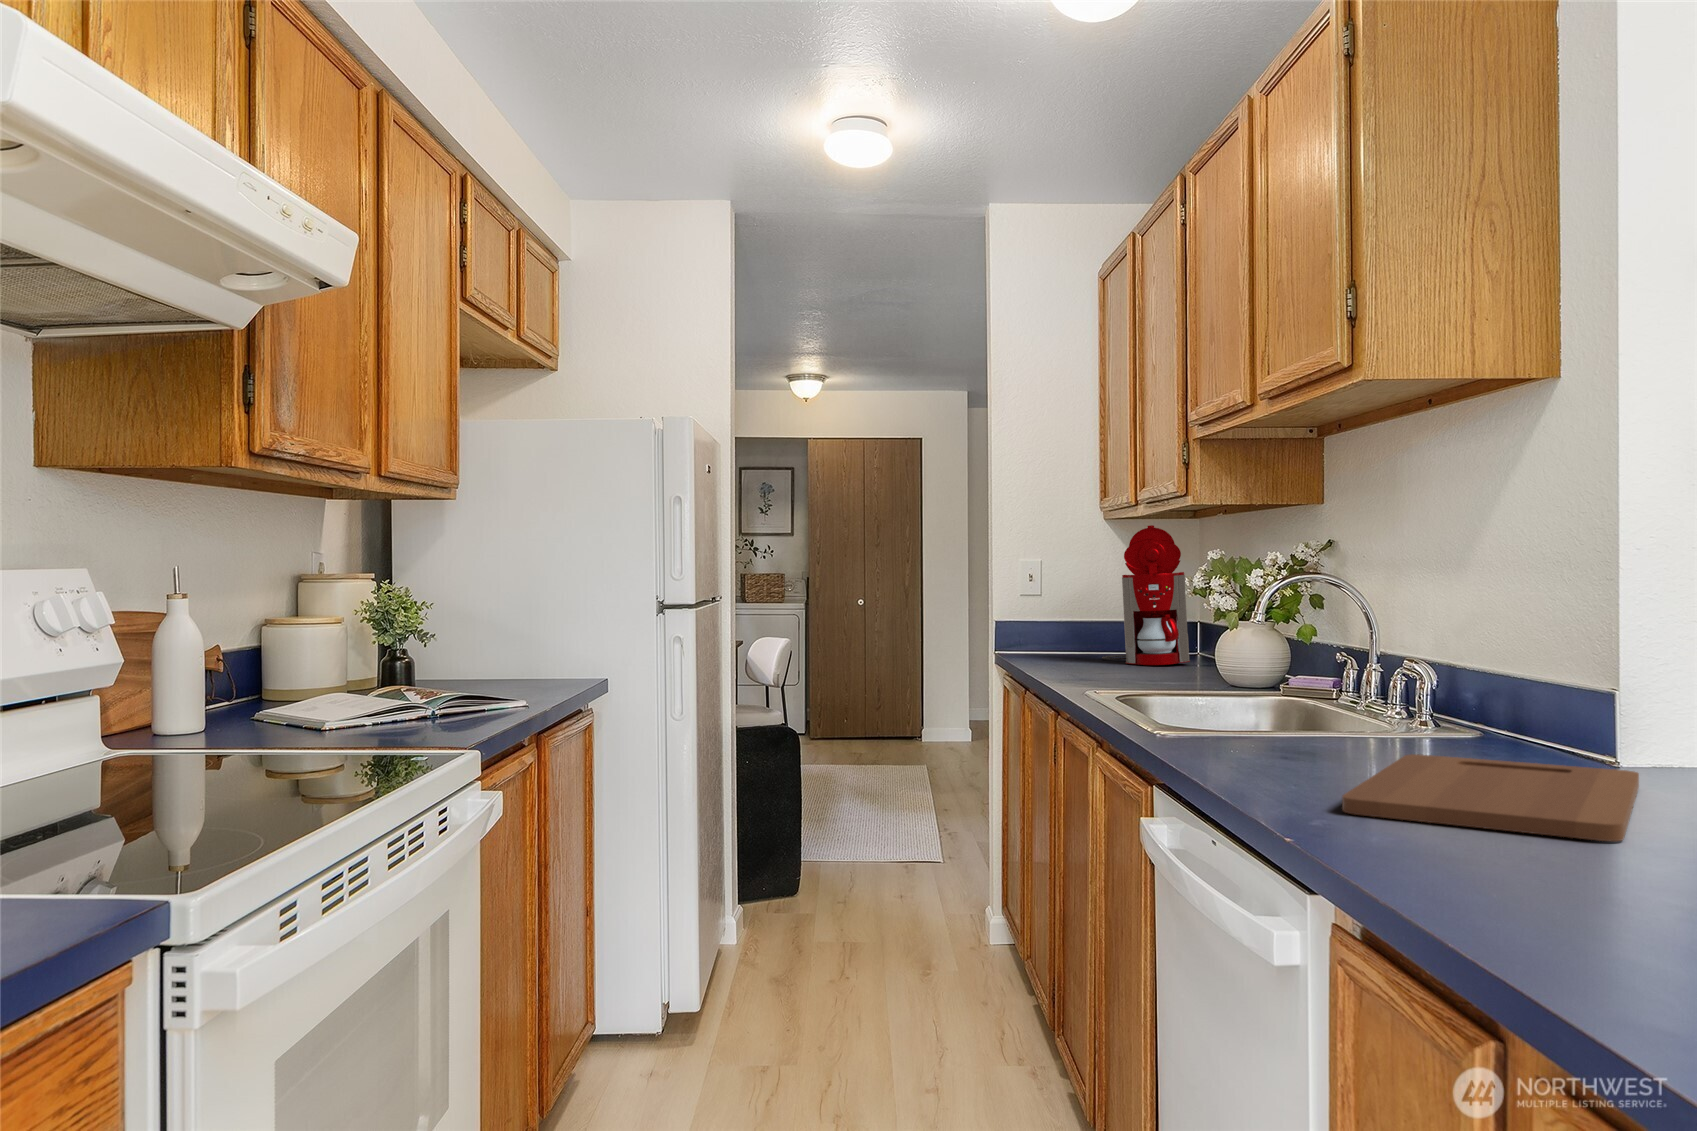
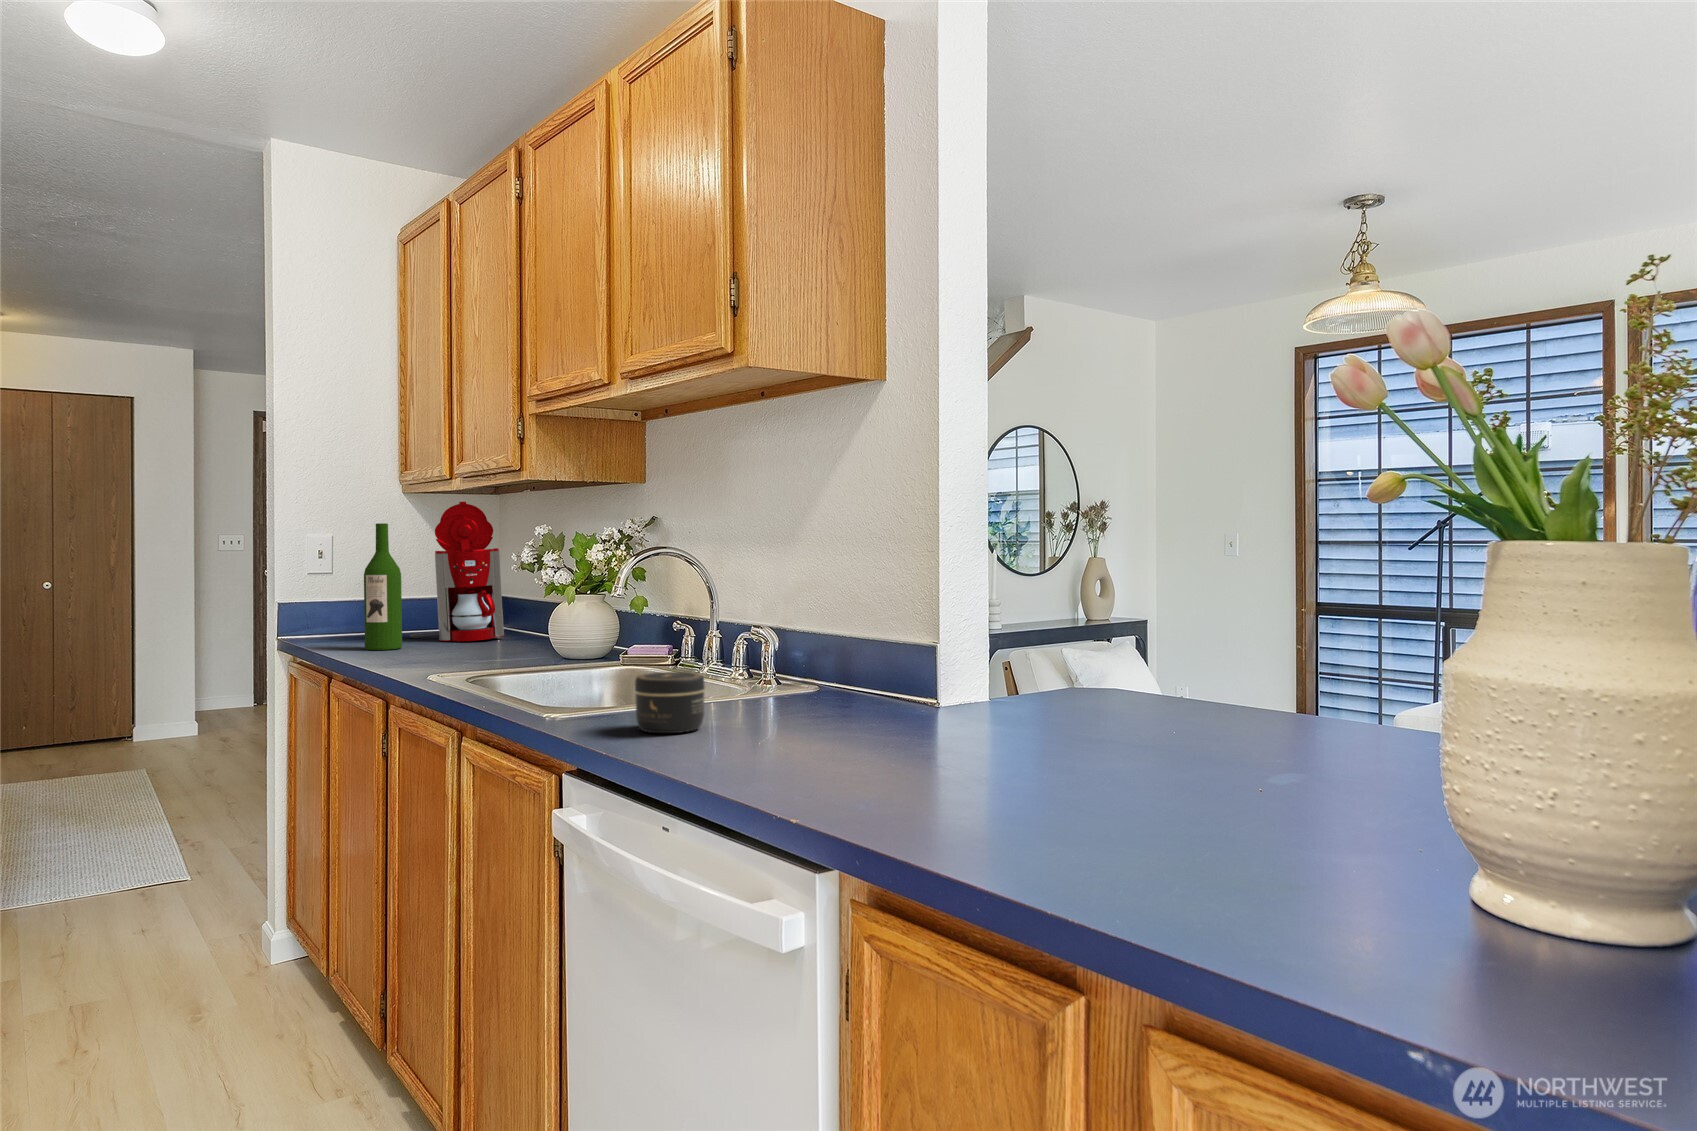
wine bottle: none [1053,549,1087,669] -> present [364,523,402,650]
jar: none [1223,699,1295,760] -> present [635,672,705,733]
cutting board: present [1342,754,1639,841] -> none [803,711,1036,781]

